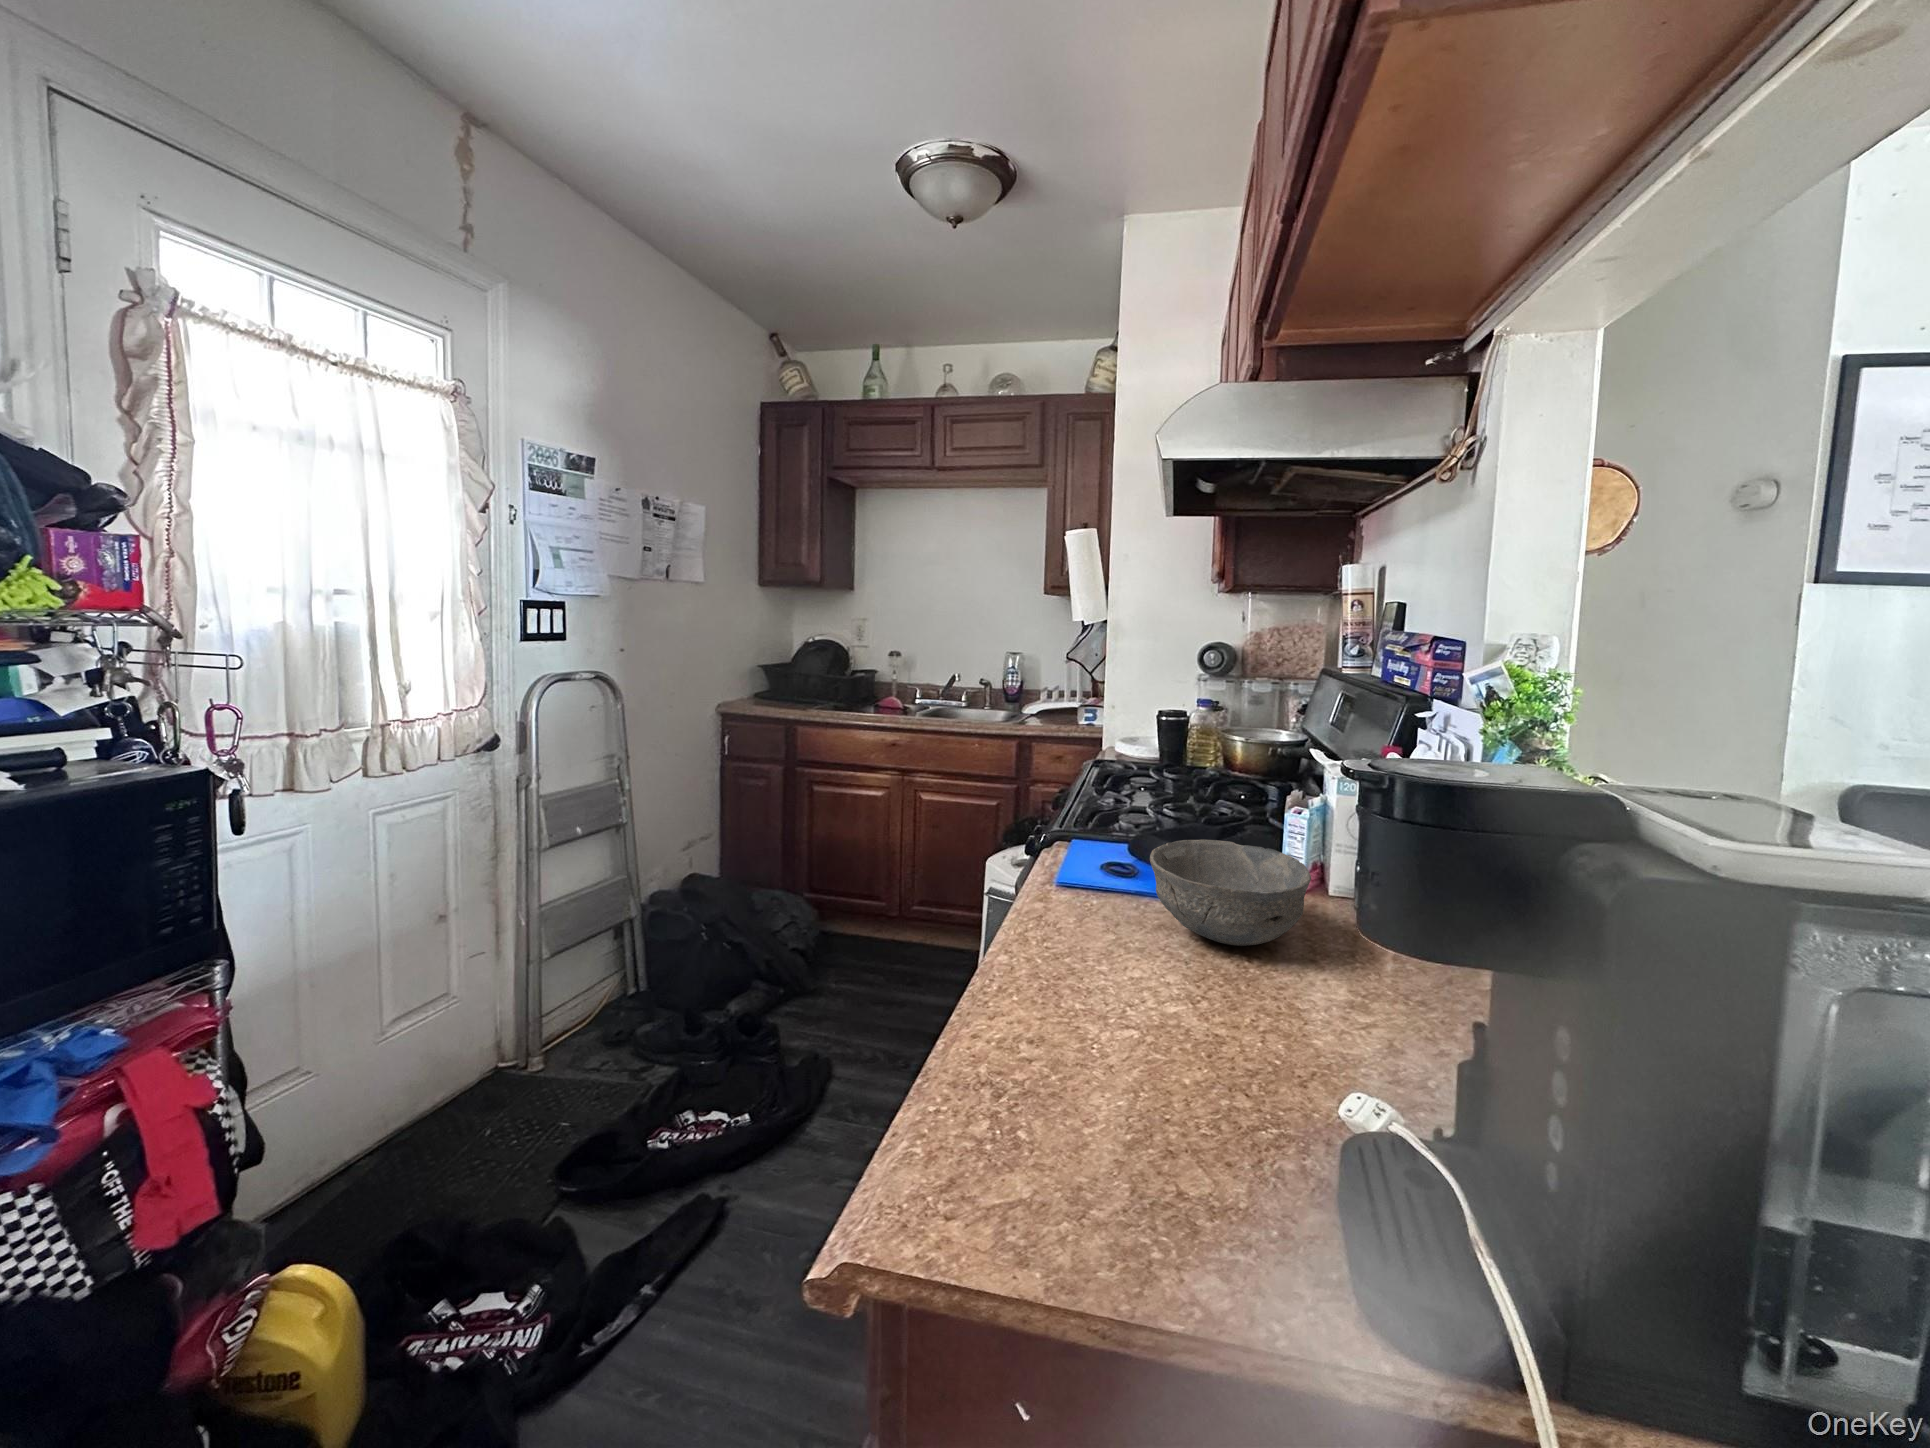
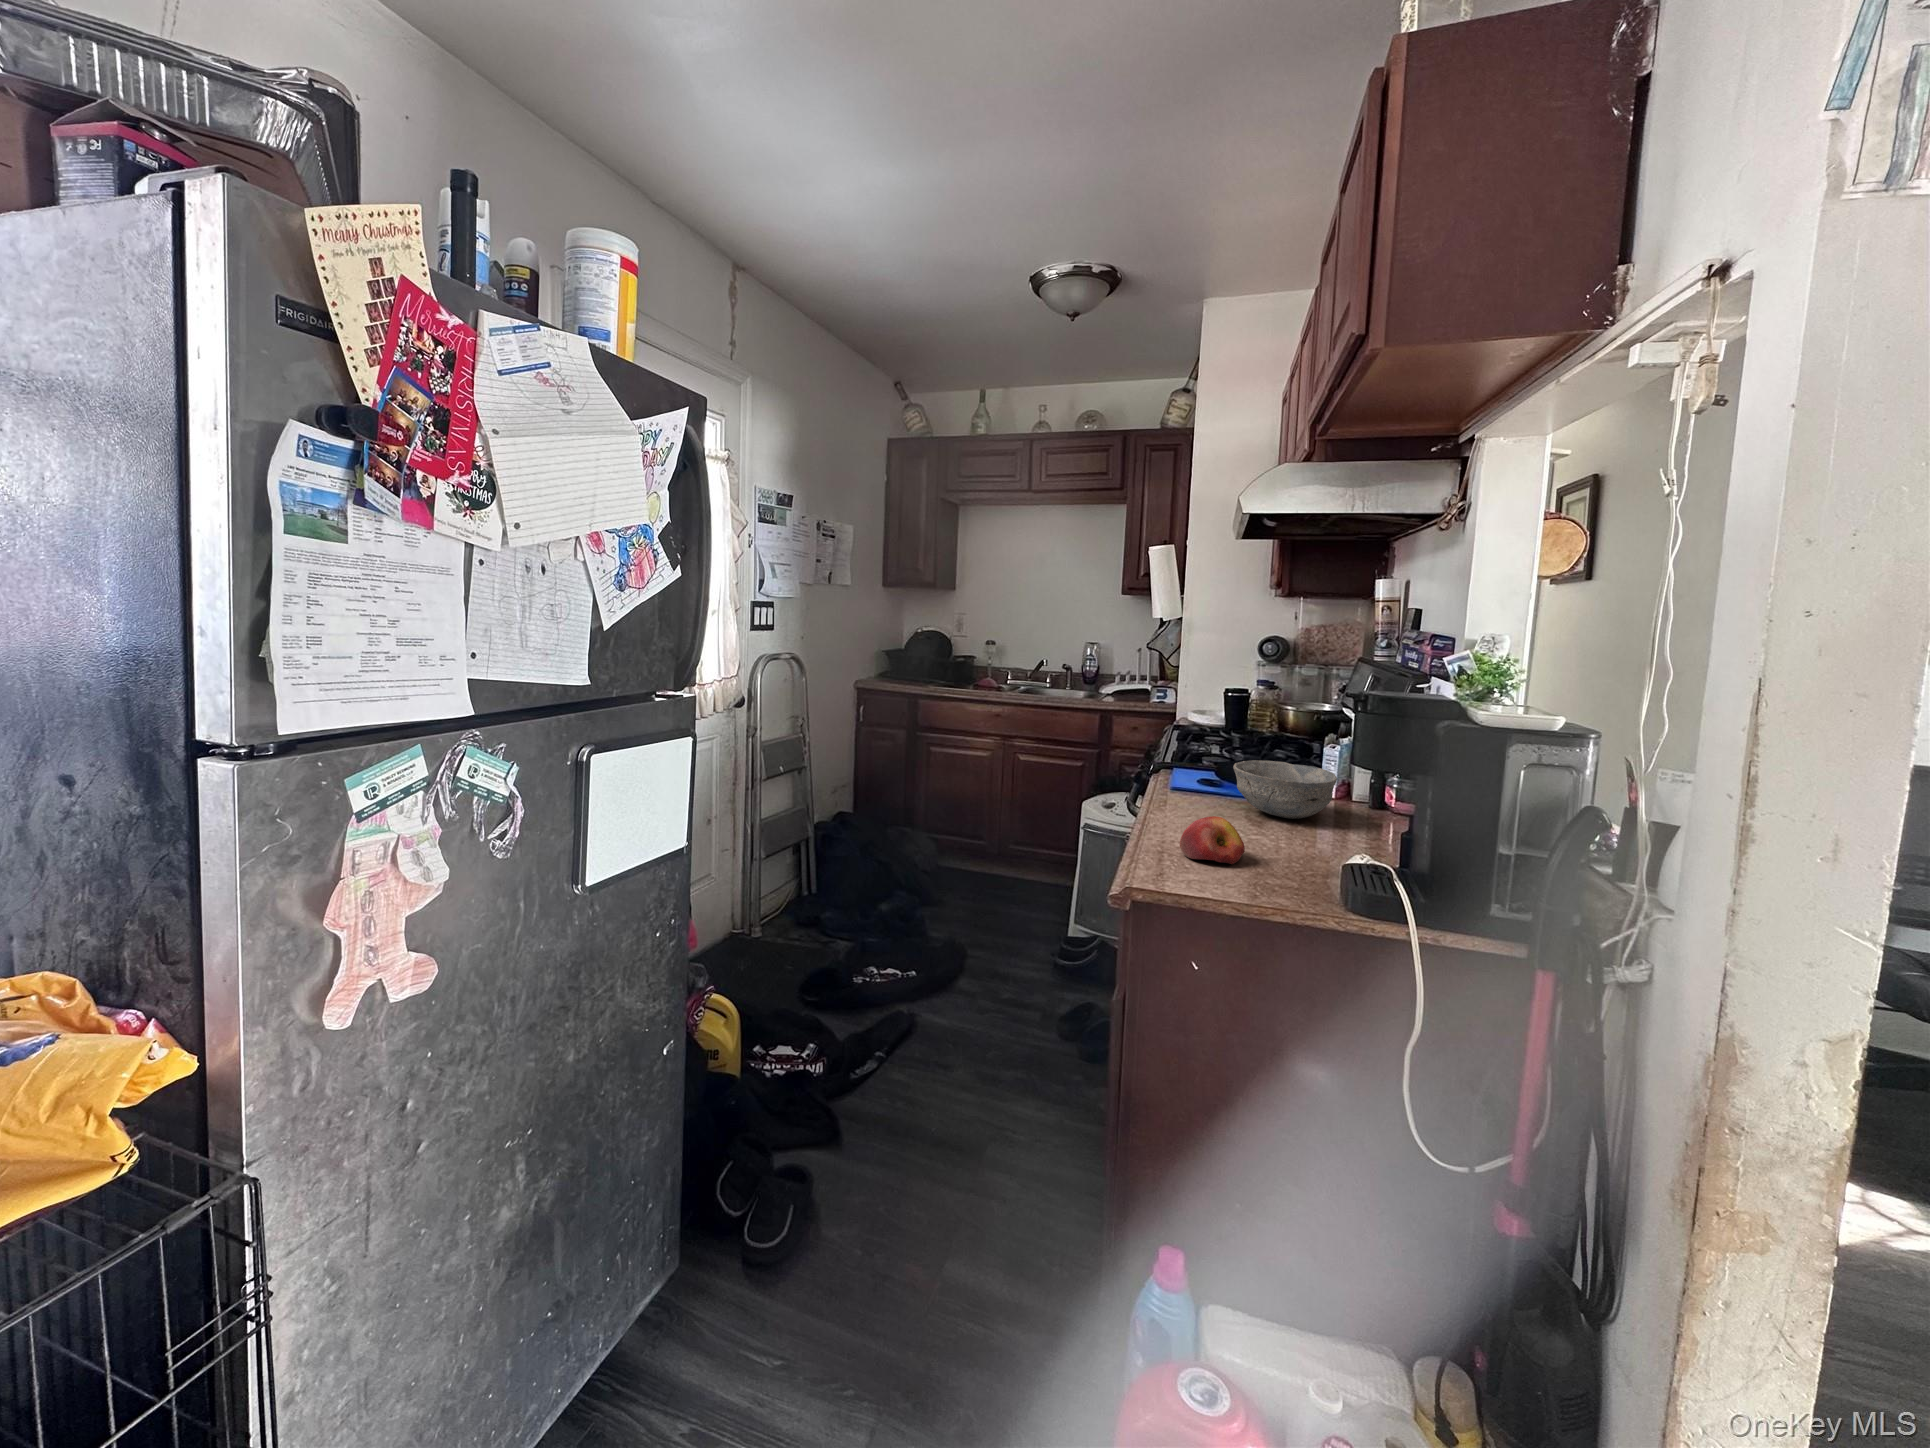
apple: none [1035,995,1154,1108] -> present [1180,816,1245,864]

